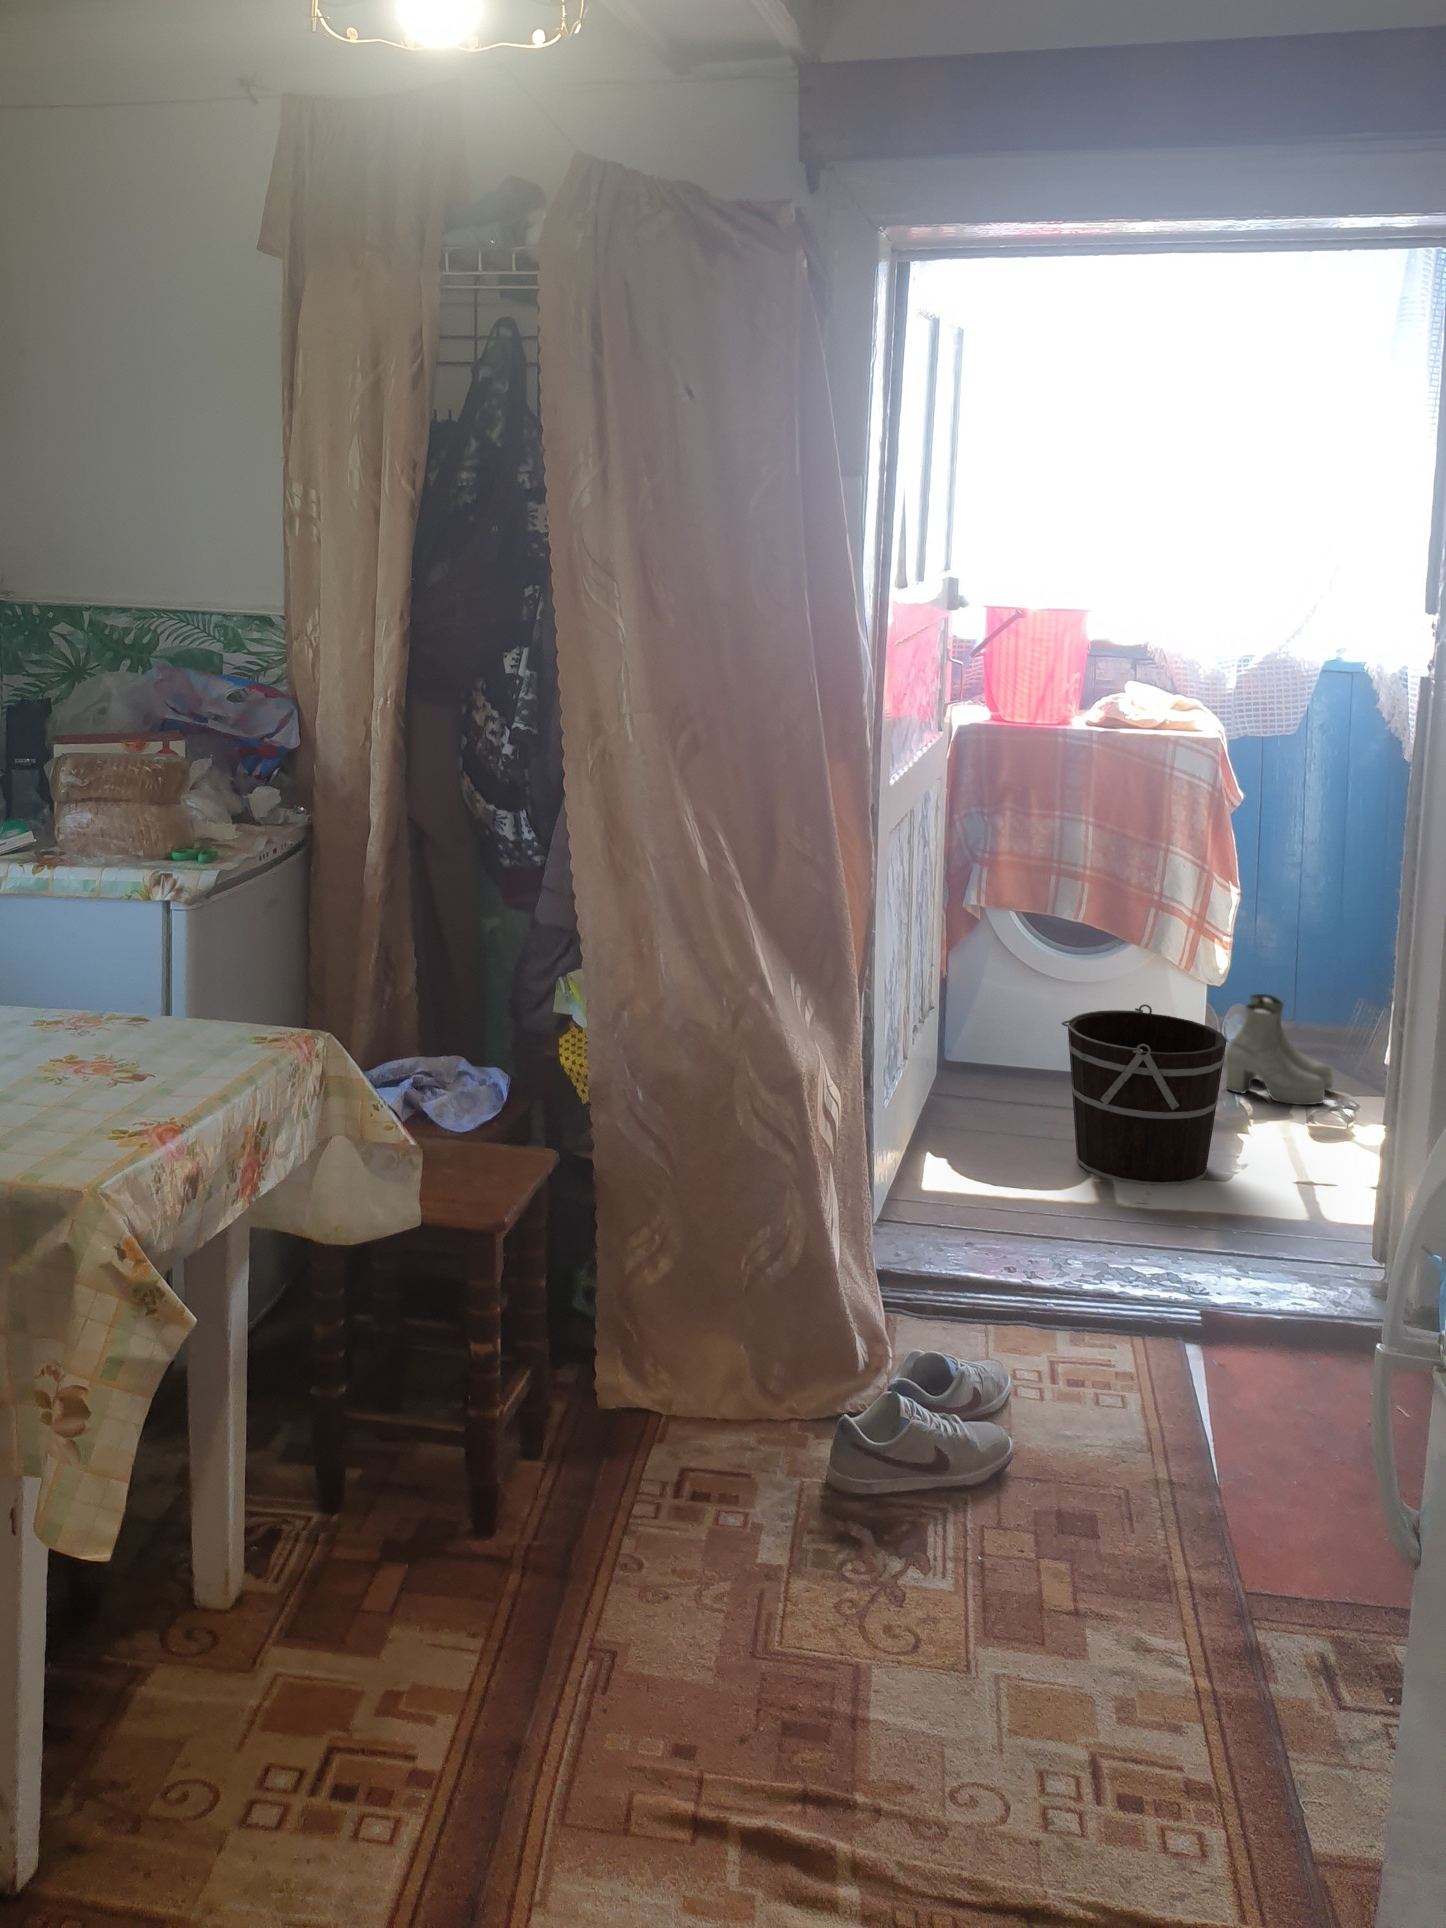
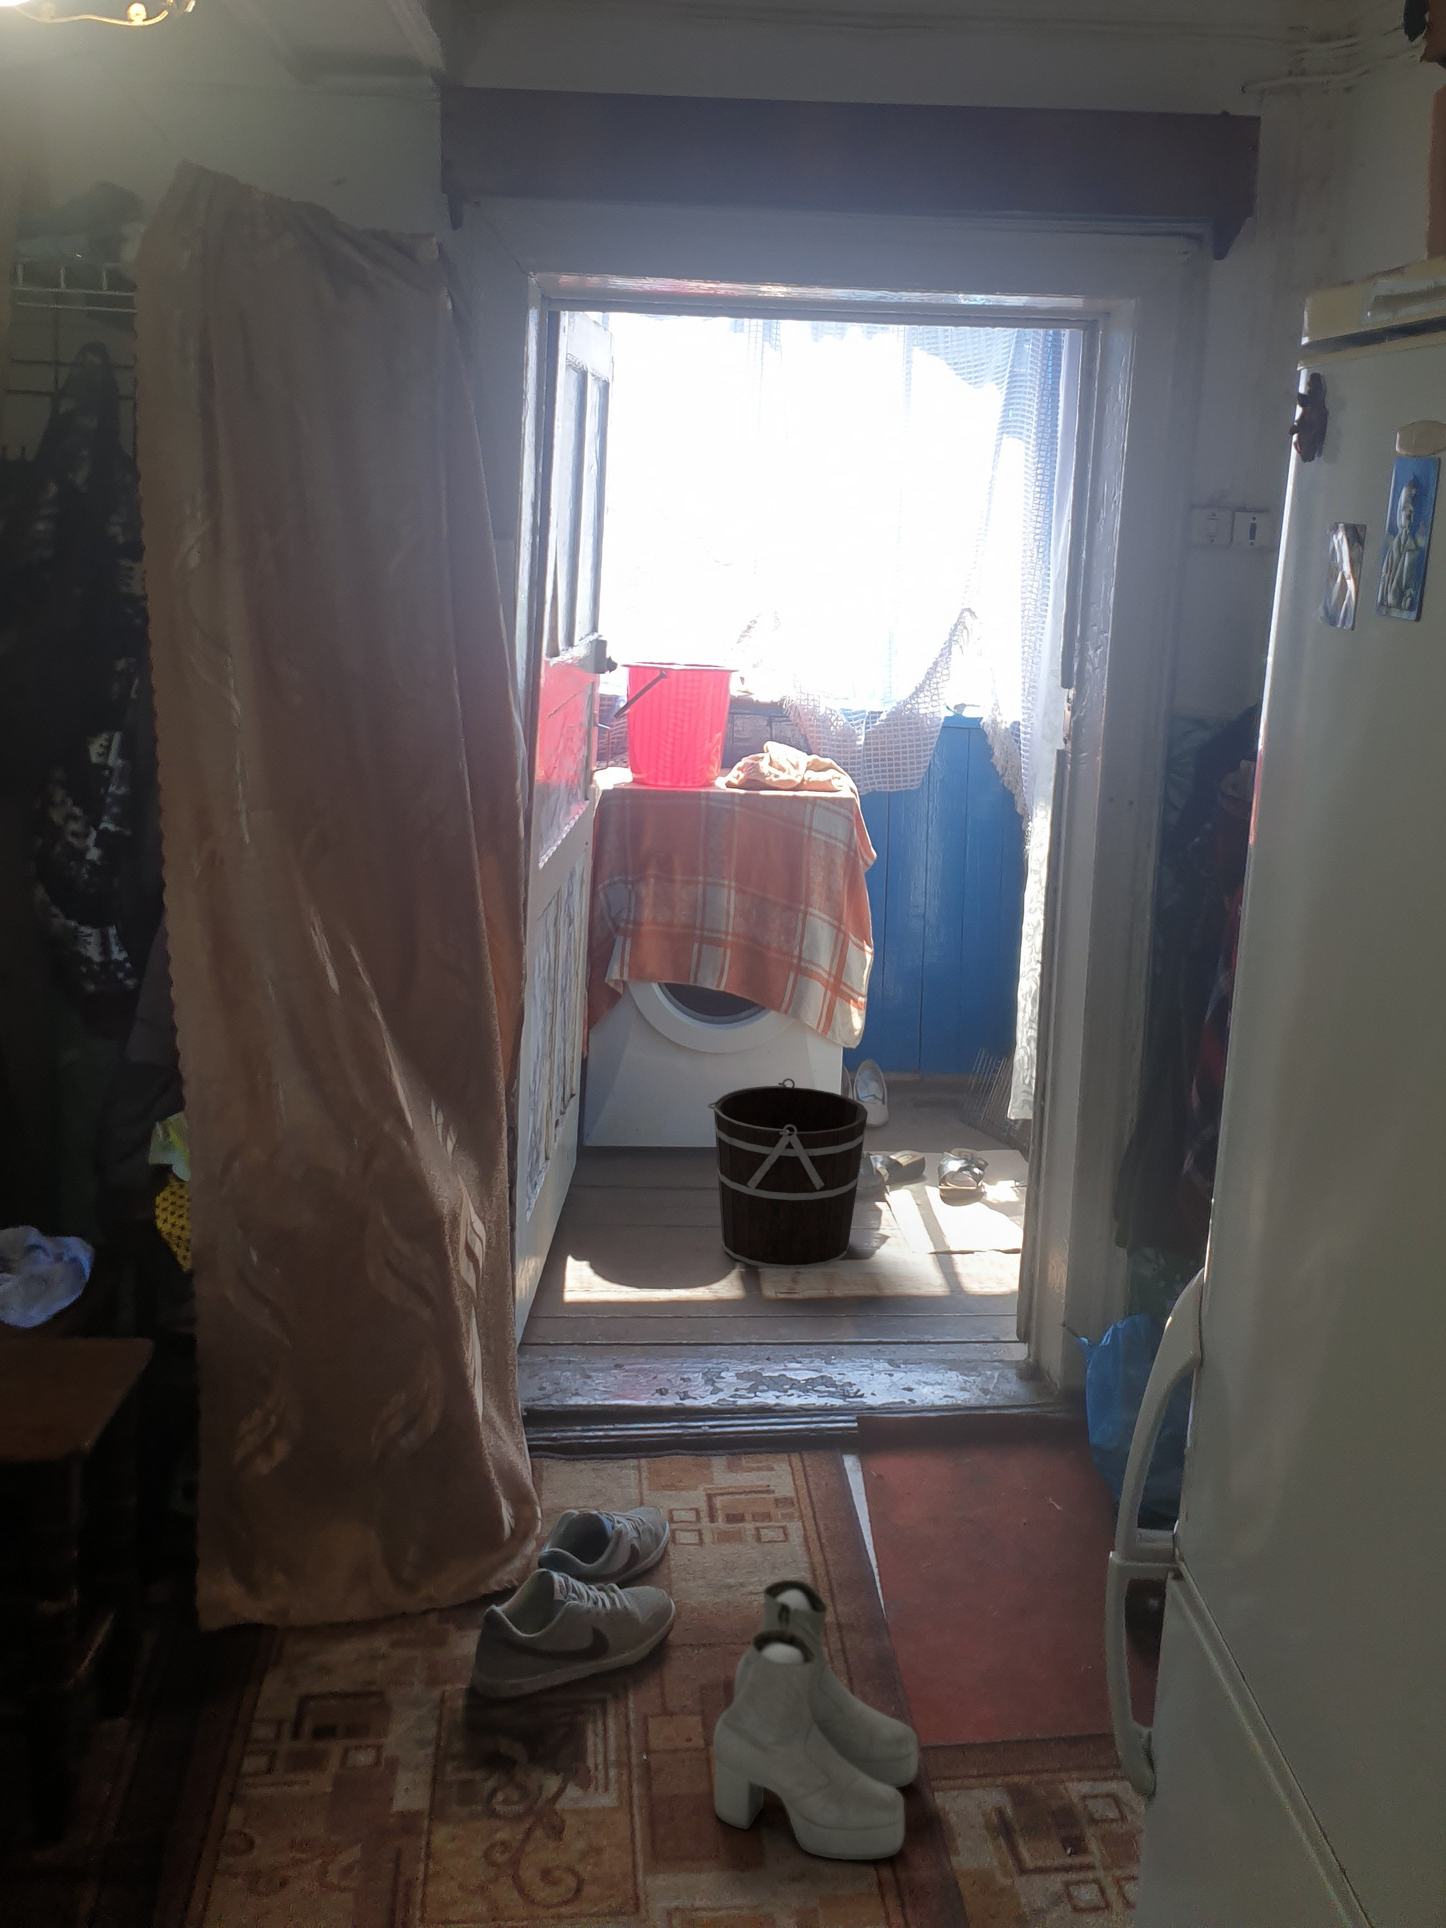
boots: present [1226,994,1332,1105] -> present [713,1580,918,1860]

